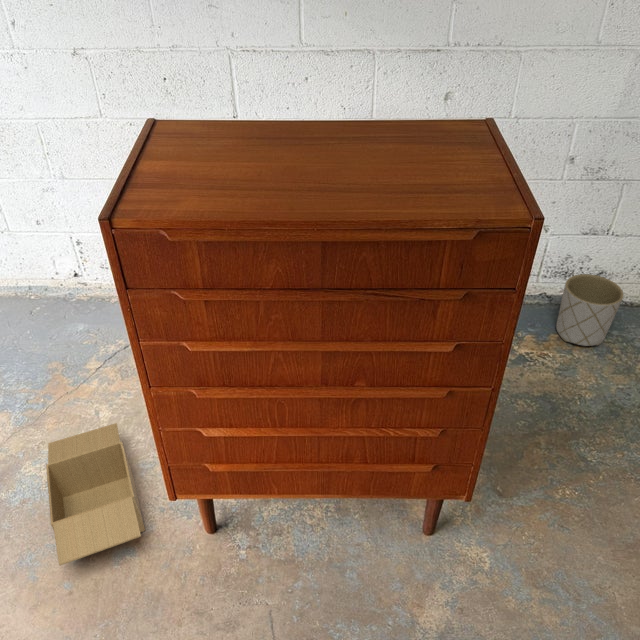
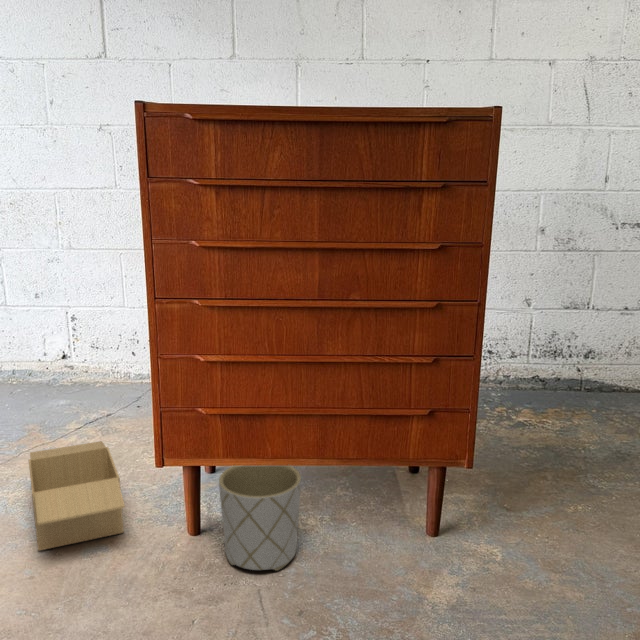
planter: present [556,274,624,346] -> present [219,465,301,571]

